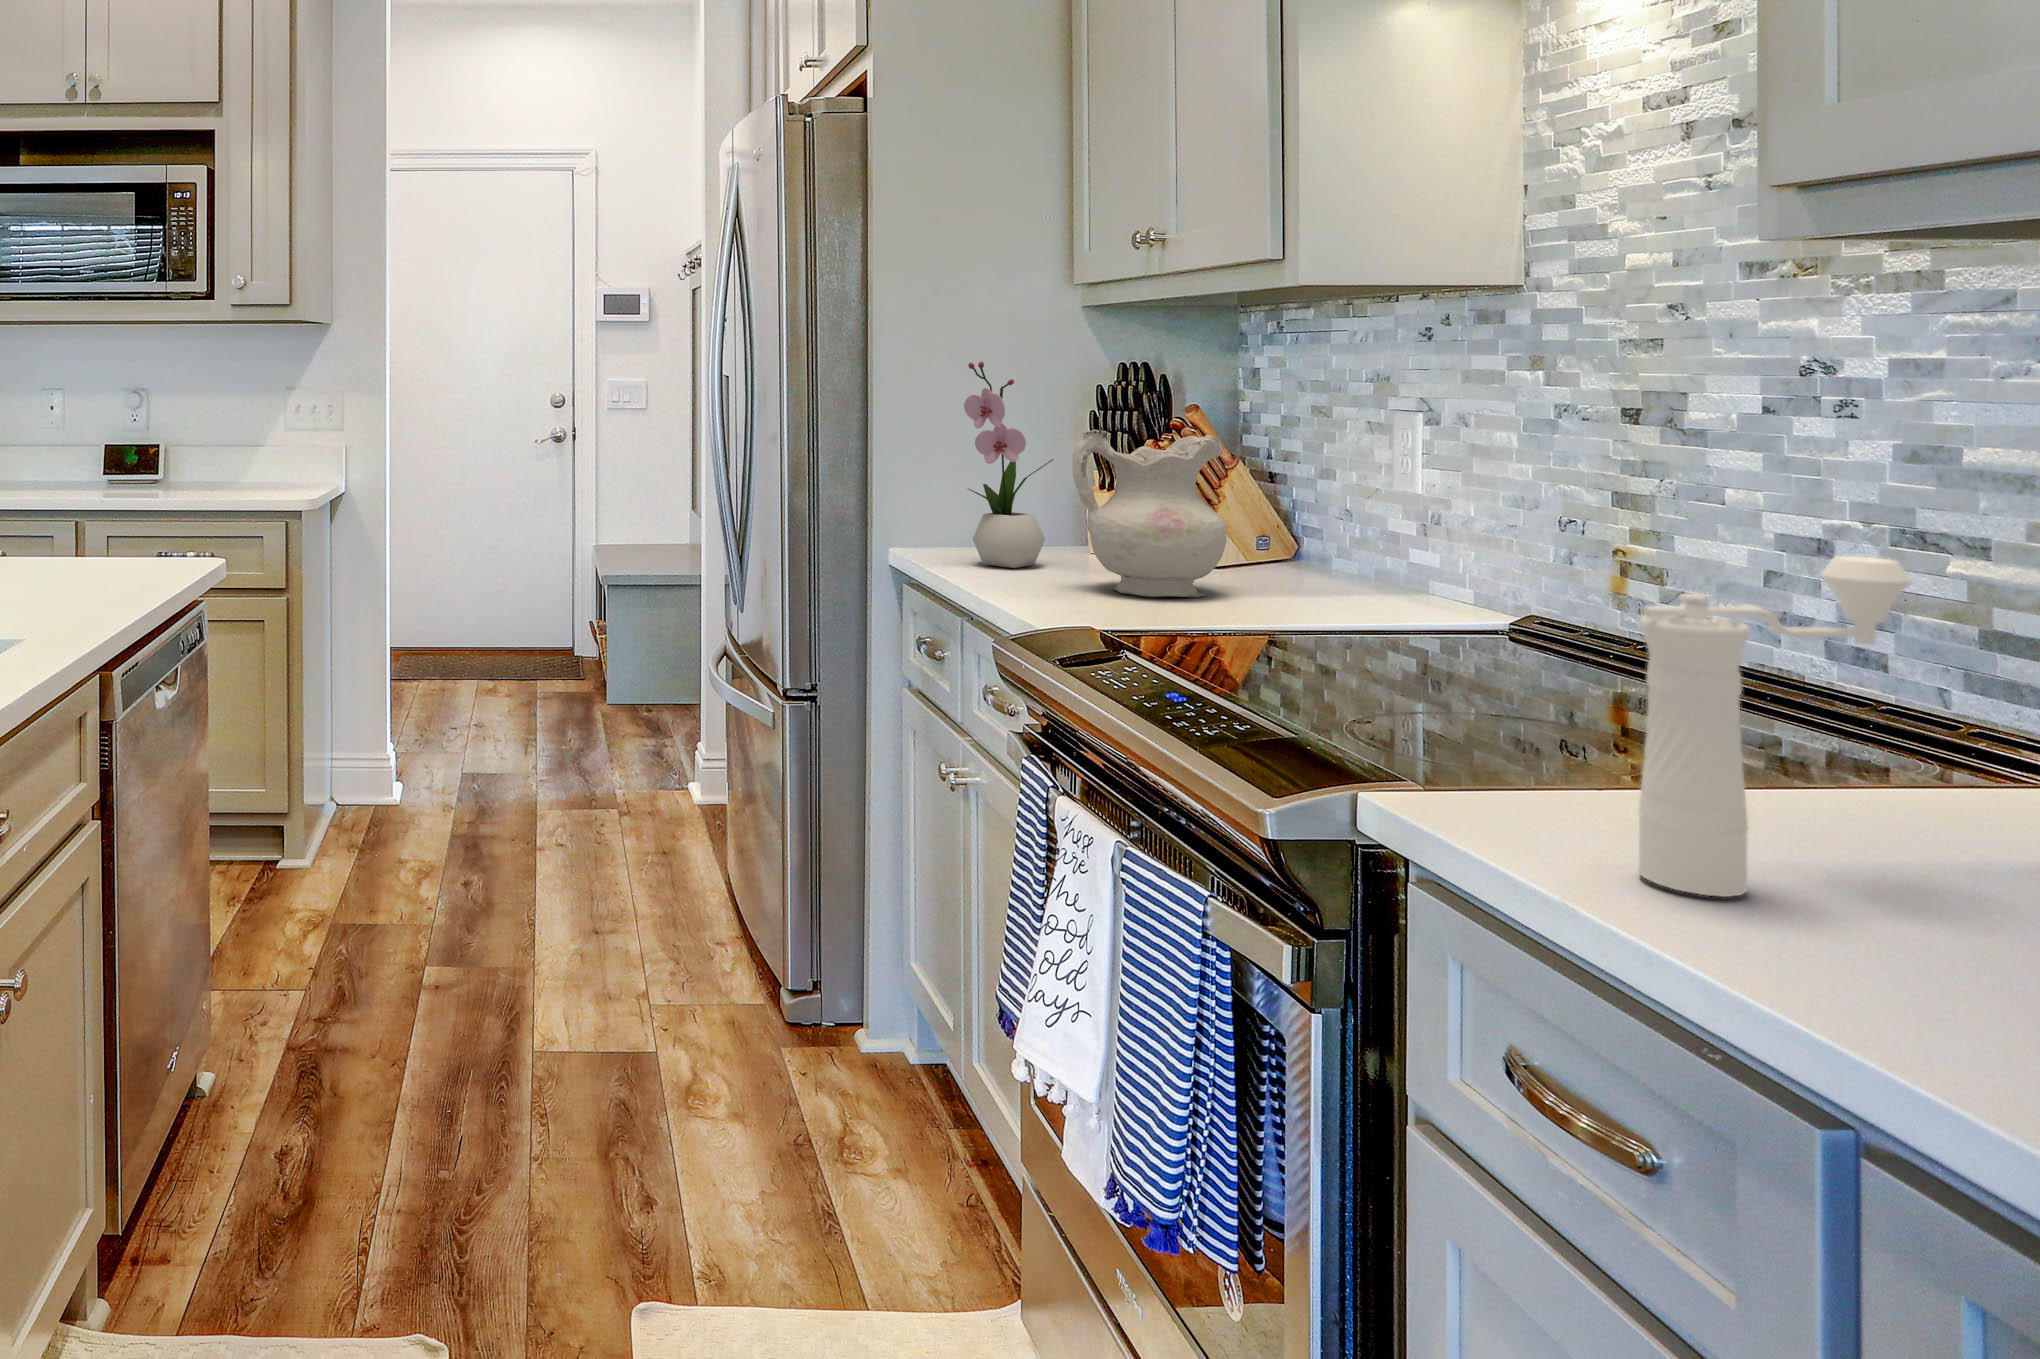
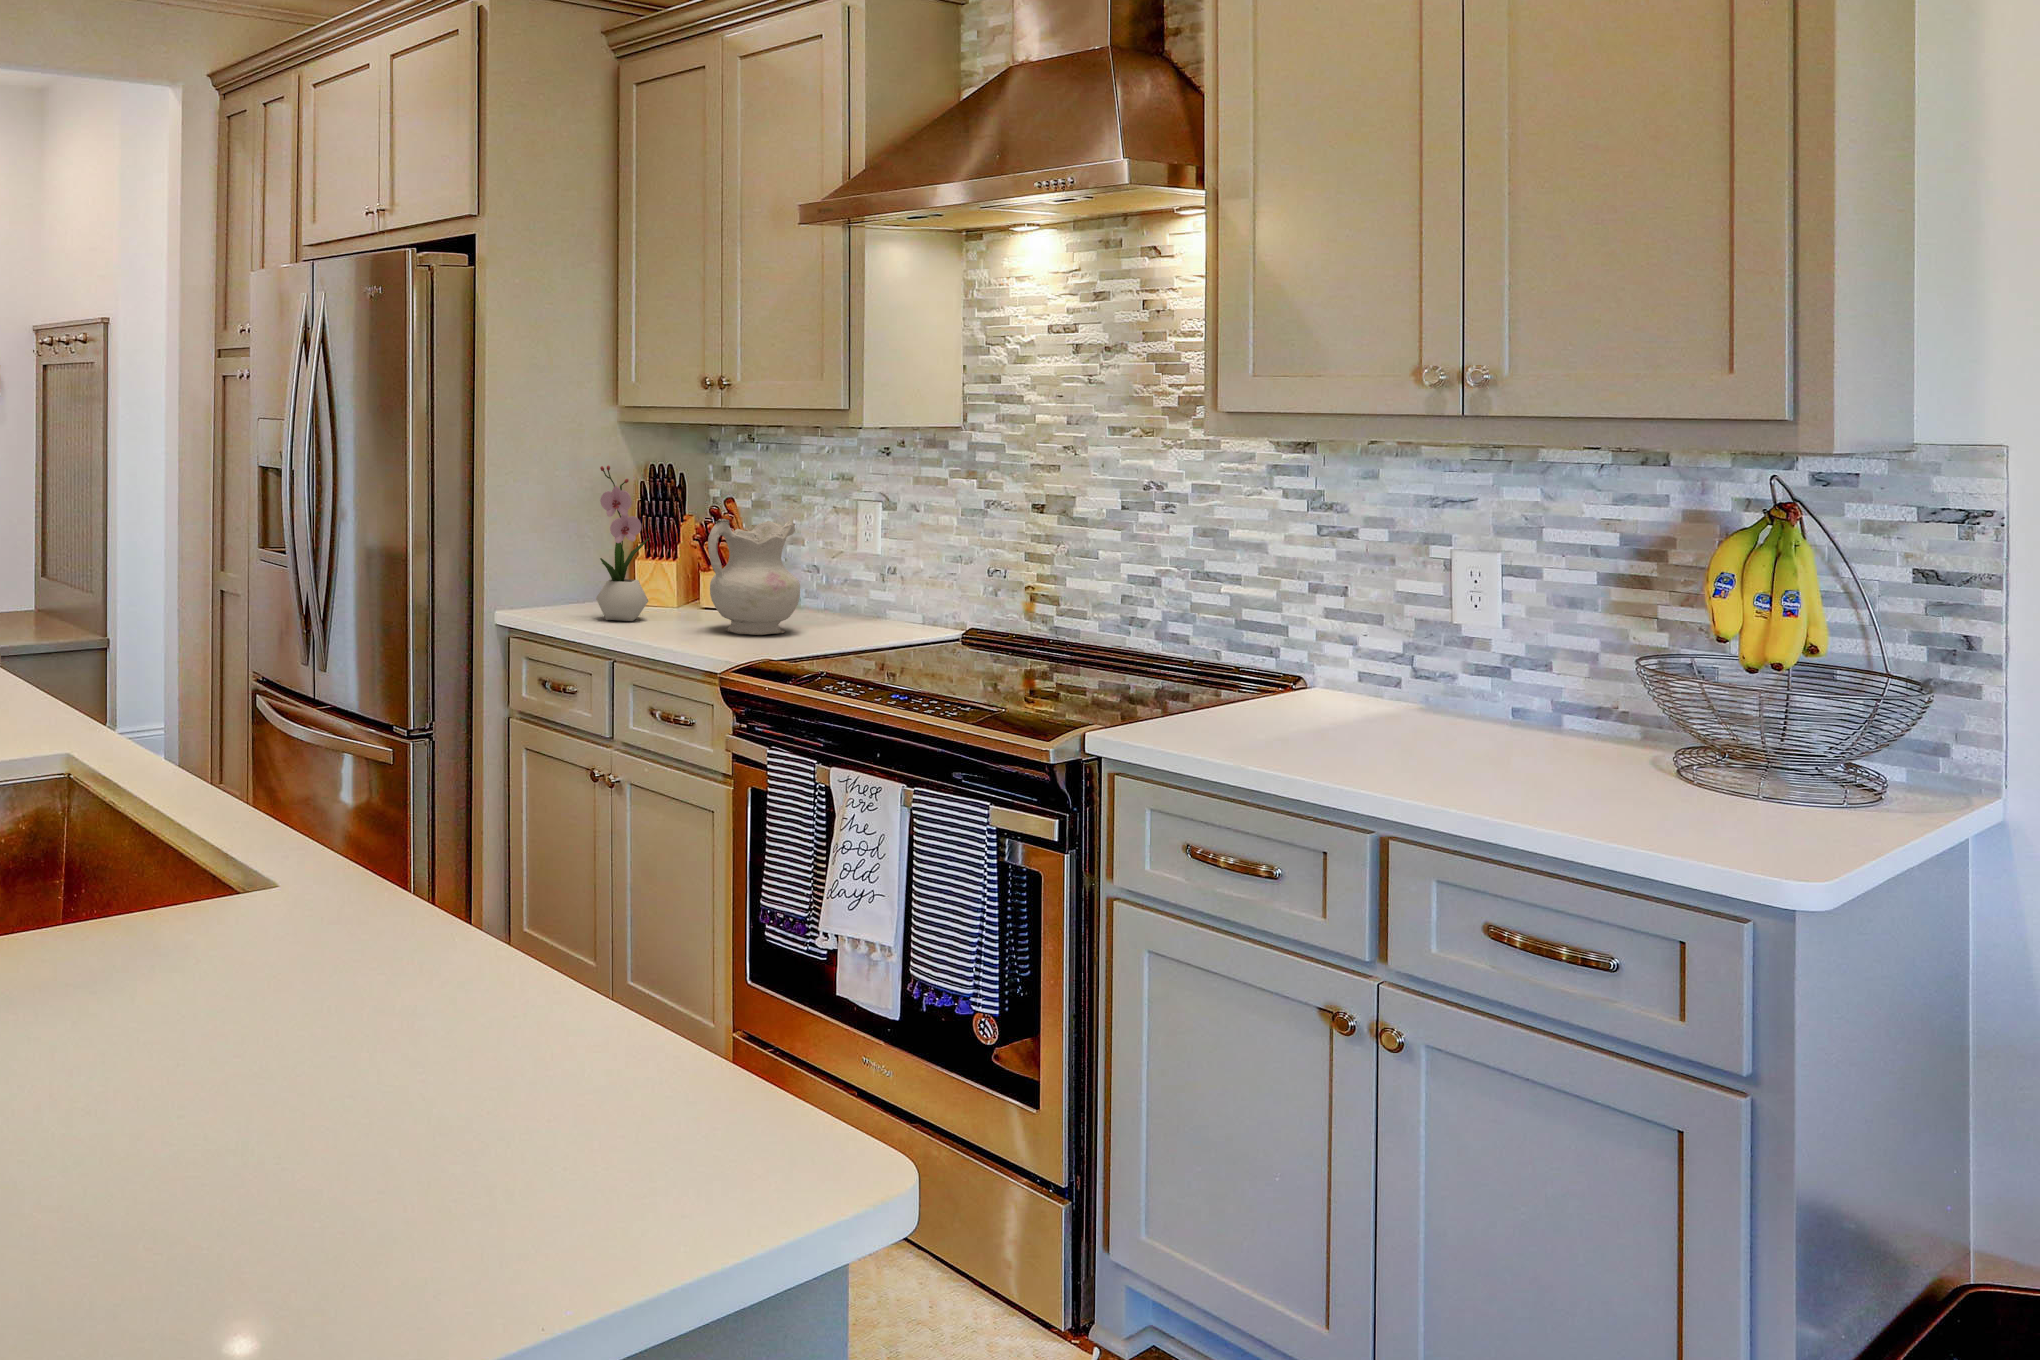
pepper mill: present [1639,556,1911,897] -> none [1236,592,1318,749]

